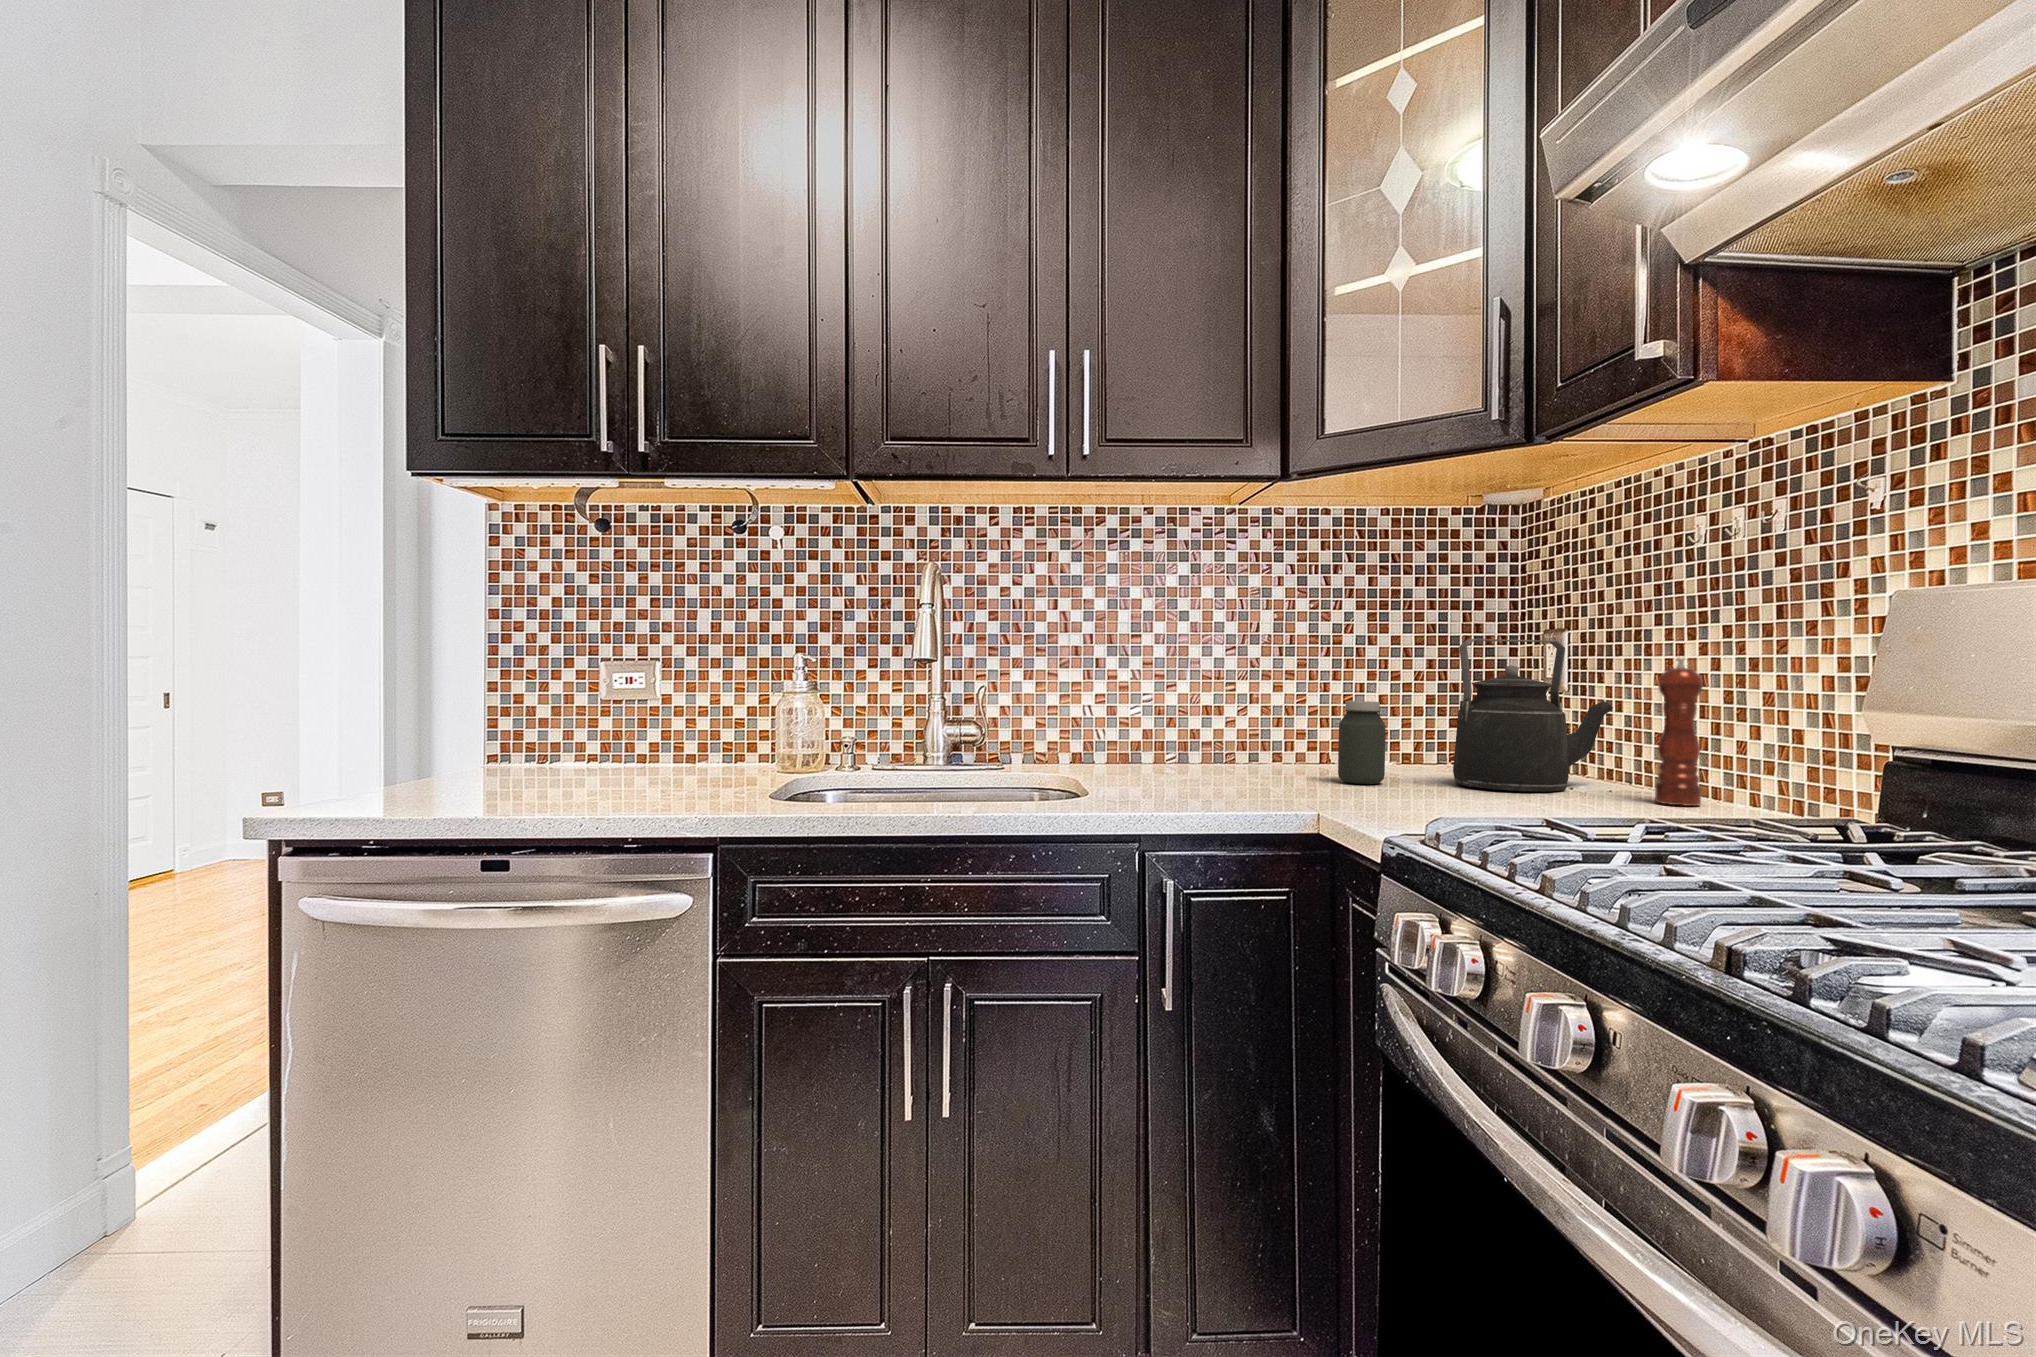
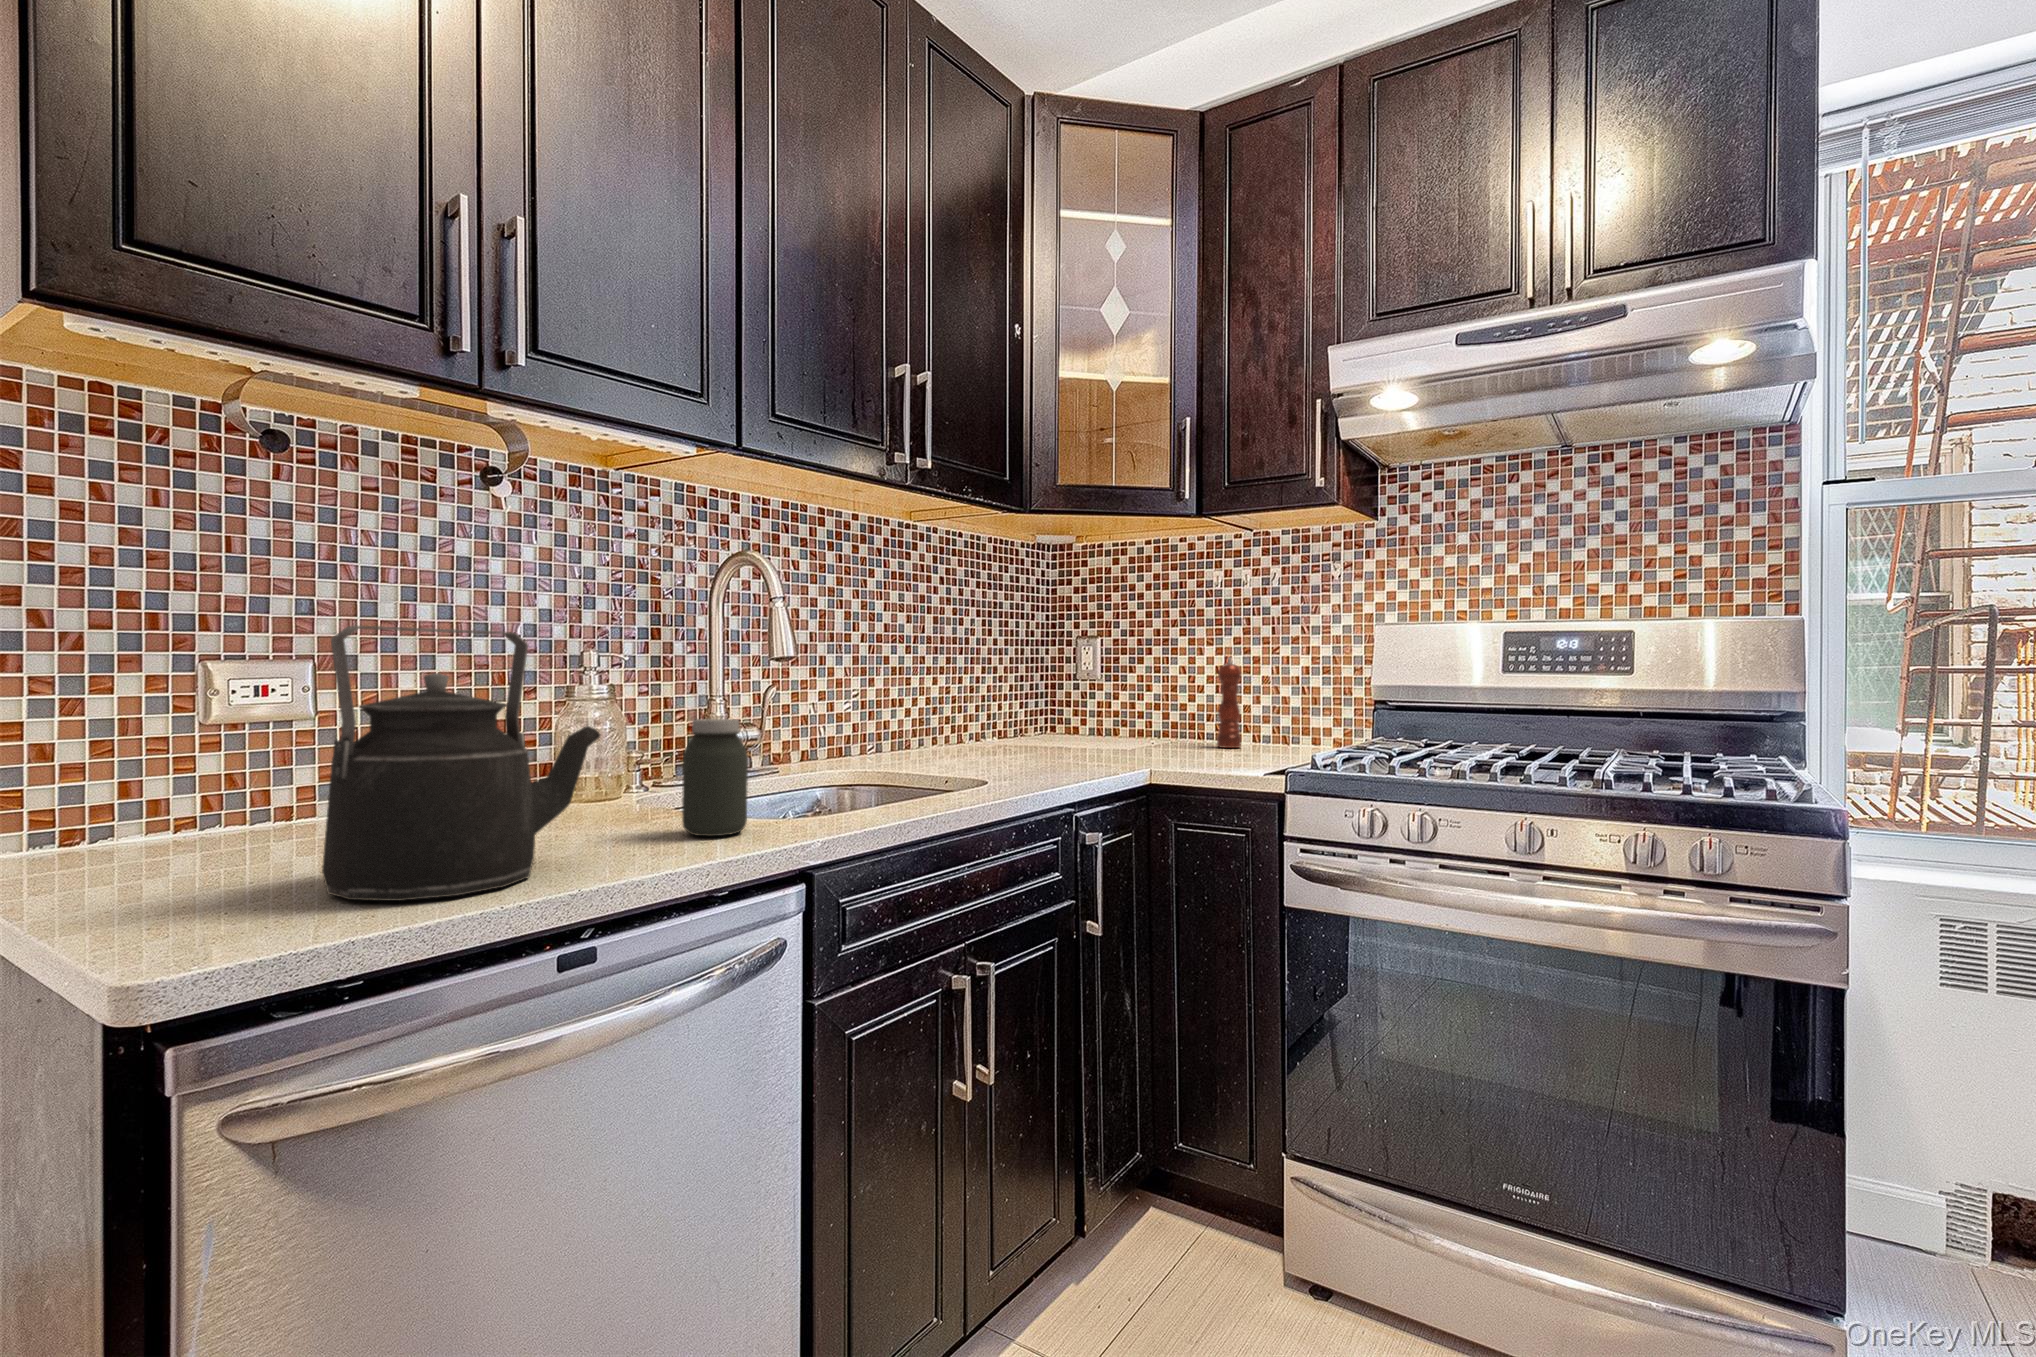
kettle: present [1453,639,1613,791] -> present [322,626,600,901]
jar: present [1338,701,1386,784] -> present [682,719,748,836]

